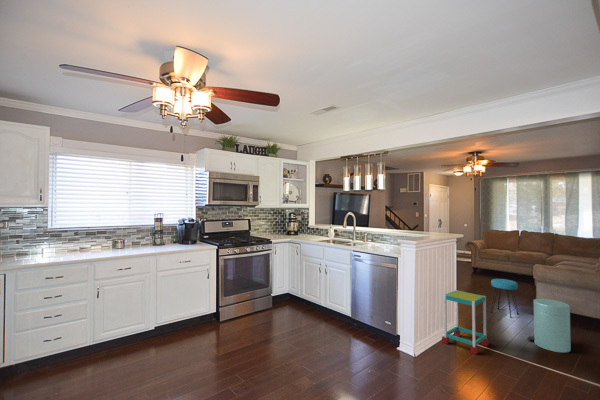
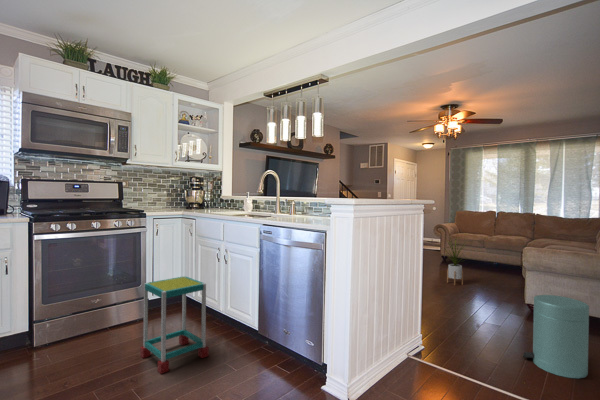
house plant: none [472,252,495,292] -> present [445,239,463,285]
stool: present [491,279,519,318] -> none [467,268,504,322]
side table: present [442,290,489,354] -> present [140,276,209,374]

